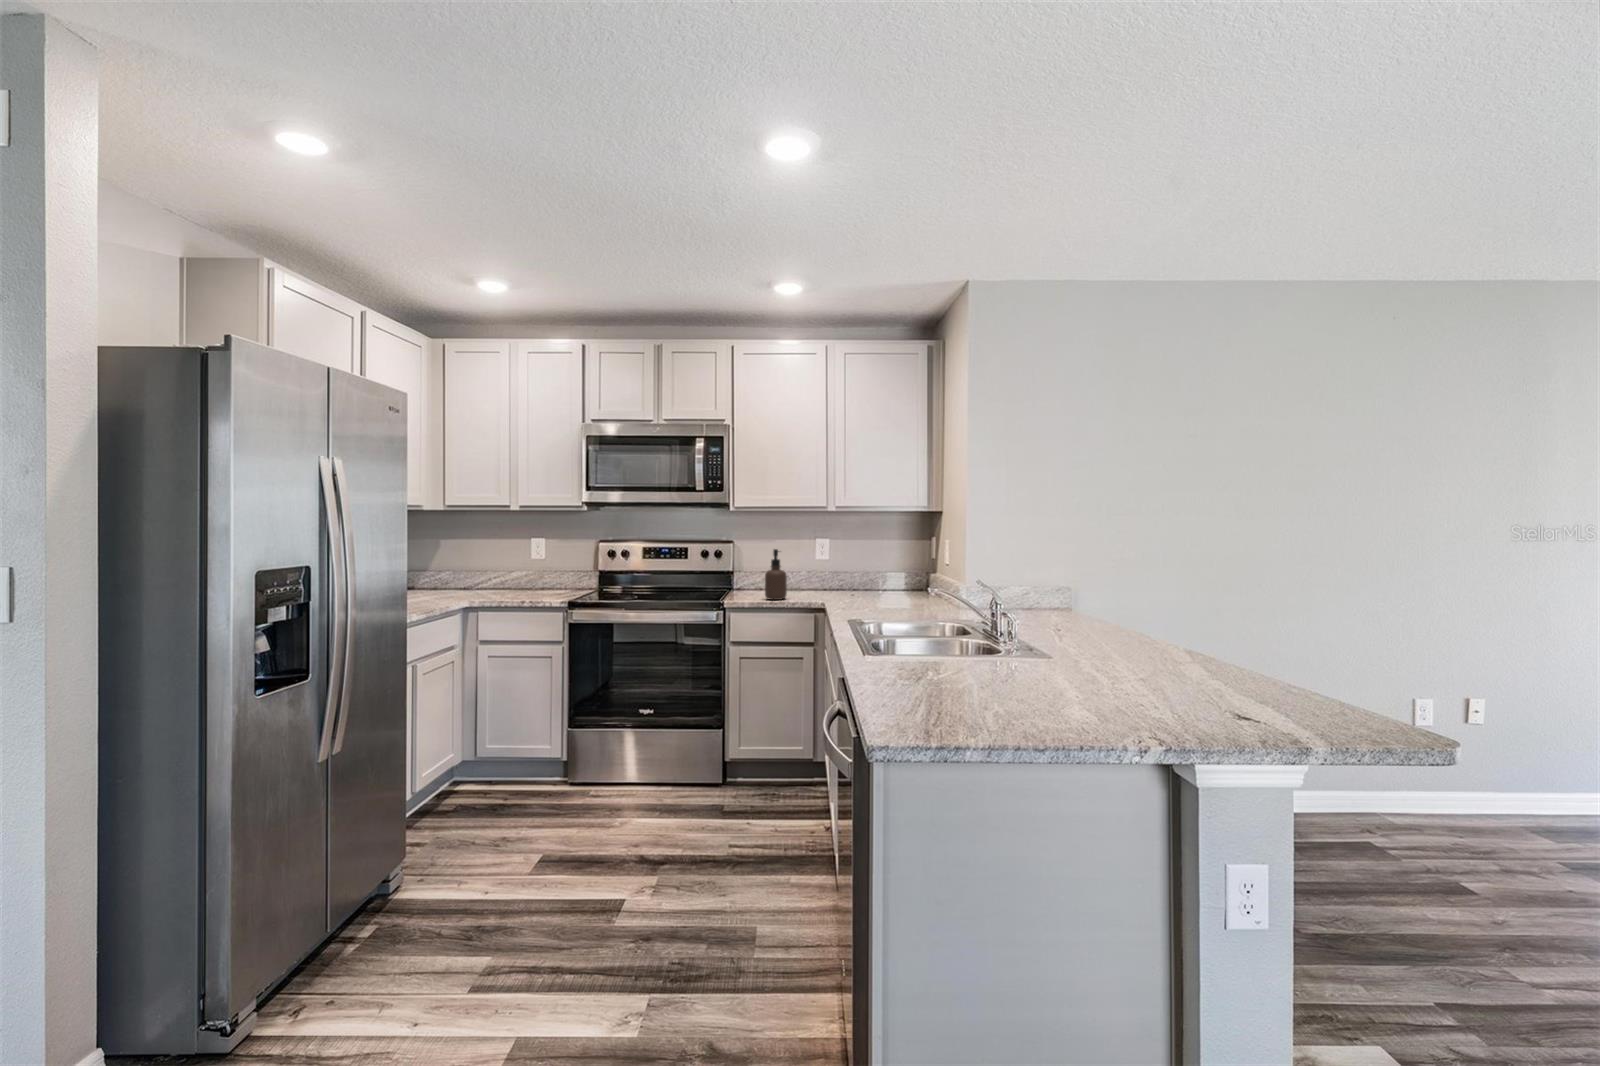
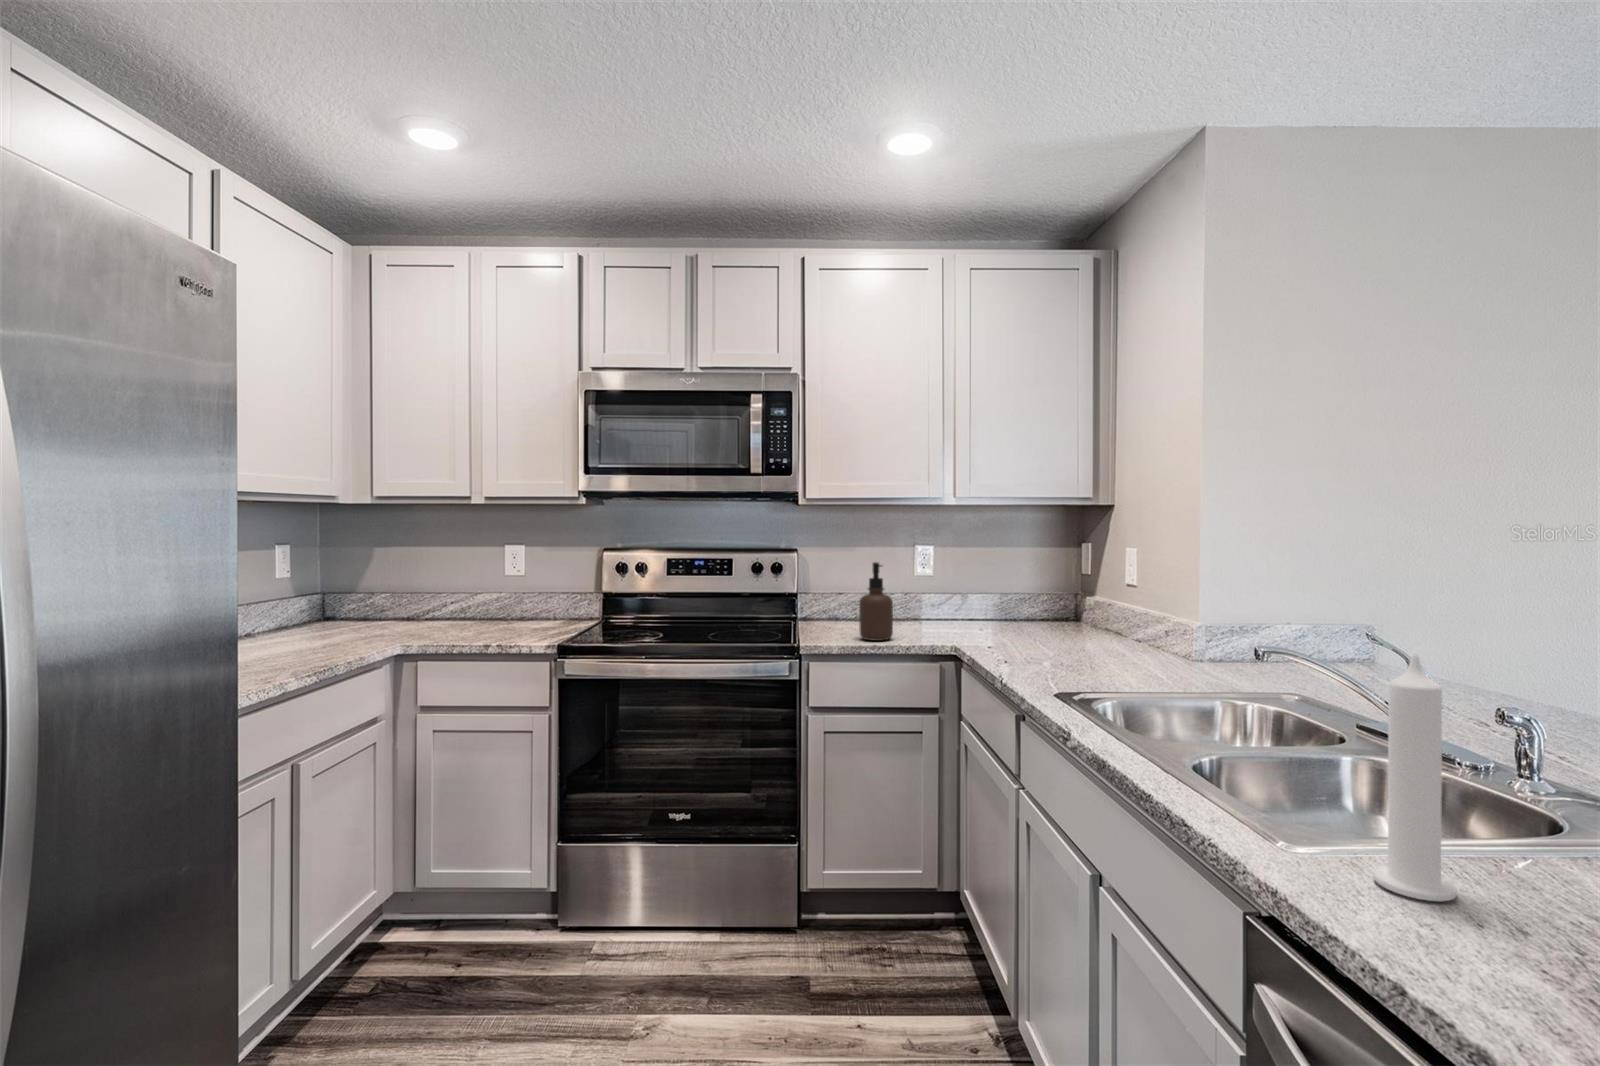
candle: none [884,573,909,664] -> present [1373,654,1457,901]

